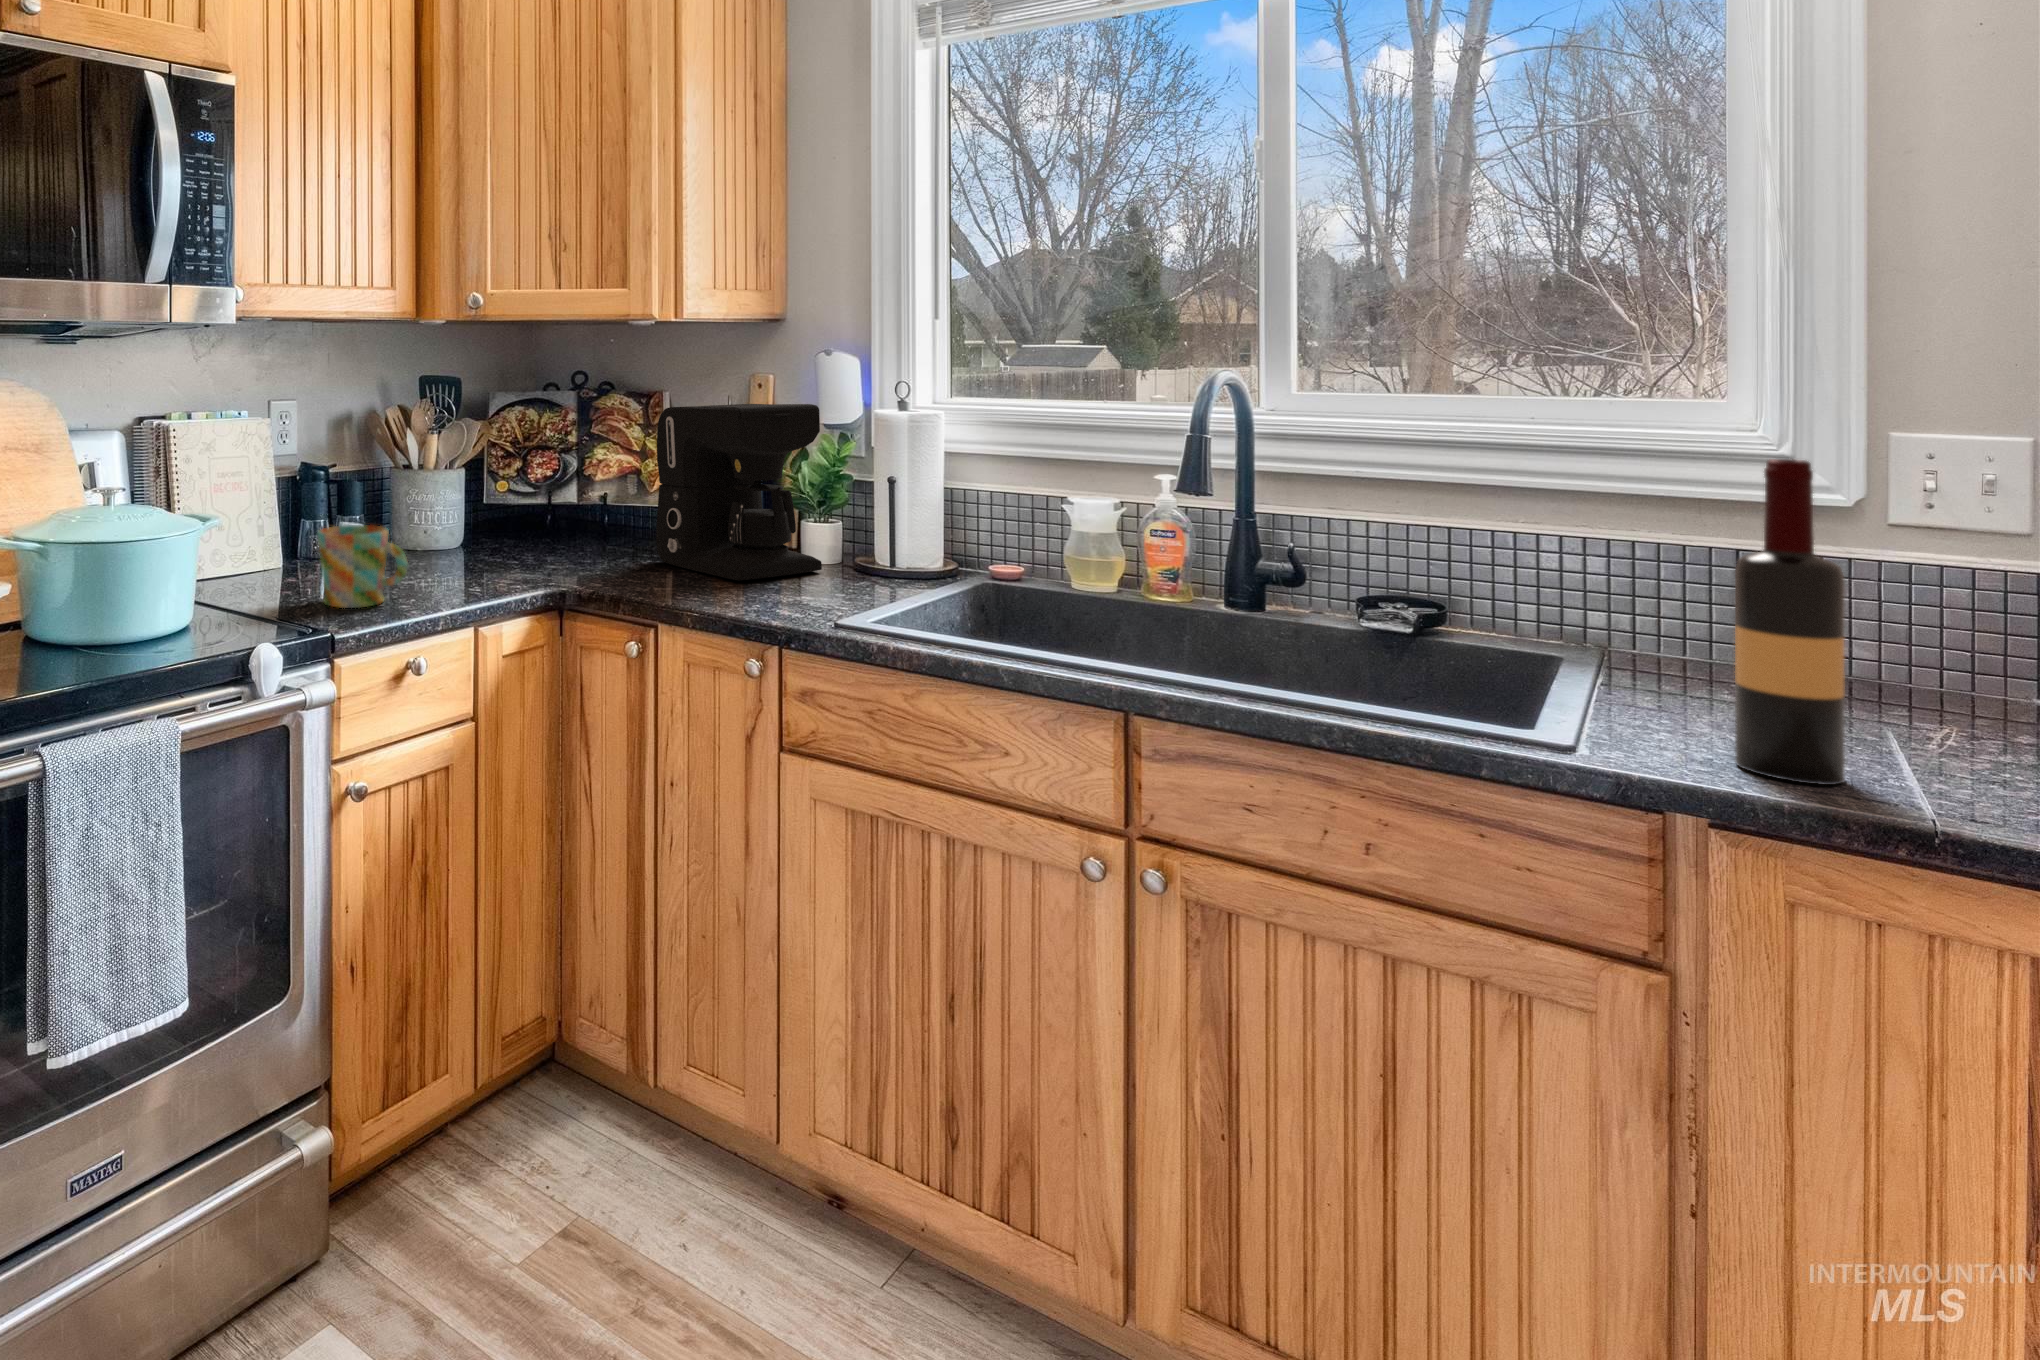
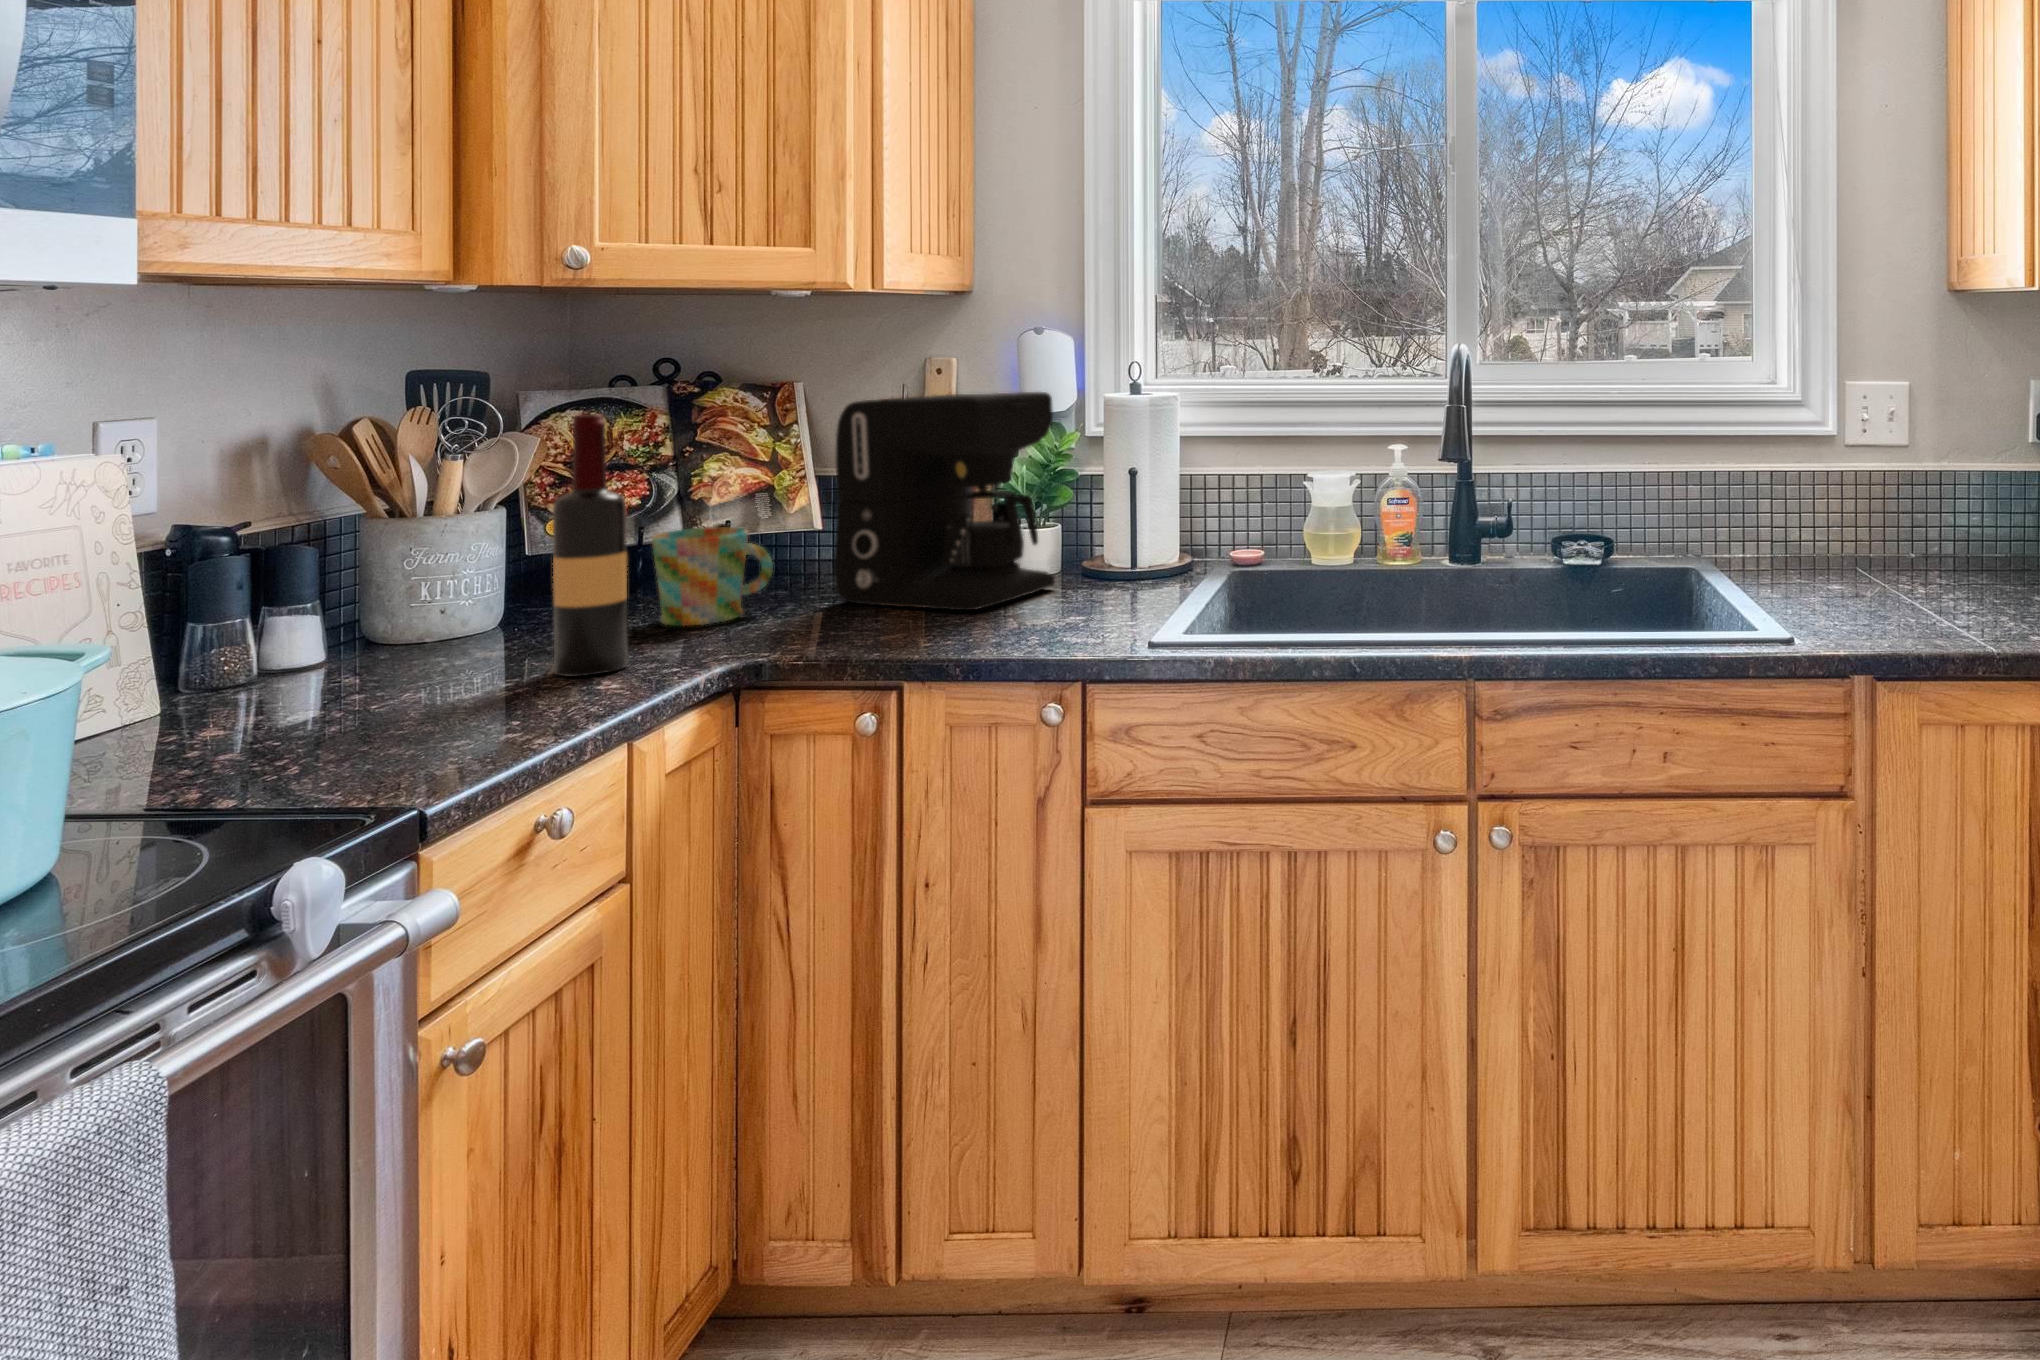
wine bottle: present [1735,459,1845,785] -> present [553,414,628,676]
mug: present [318,525,408,608] -> present [652,527,773,626]

